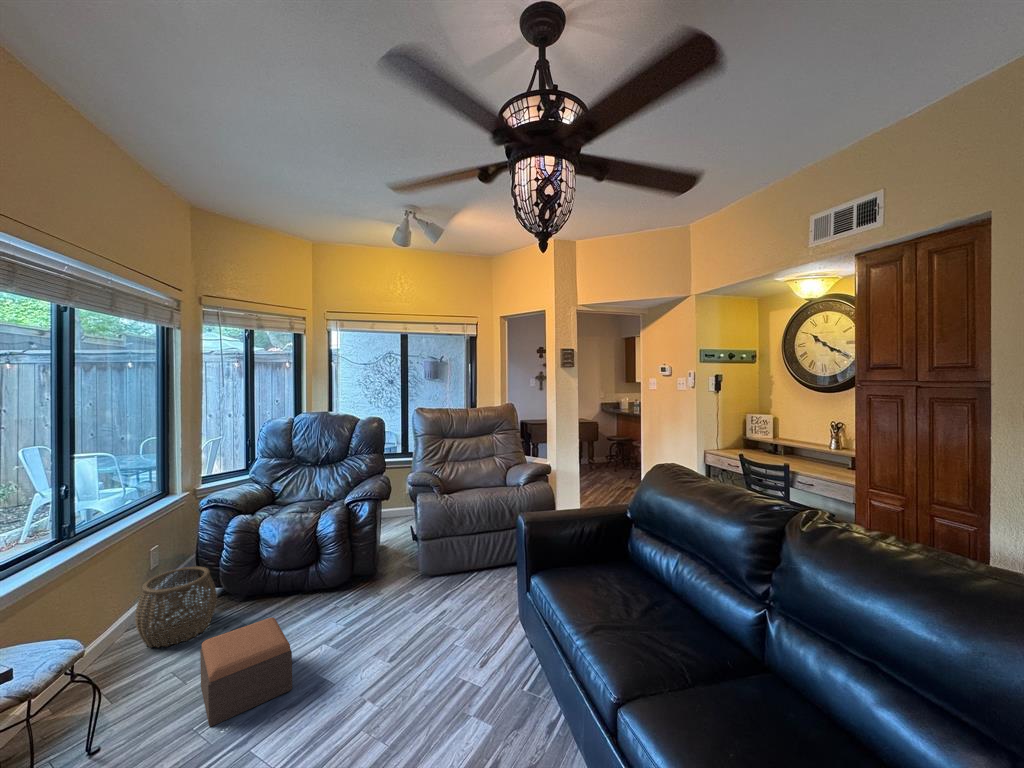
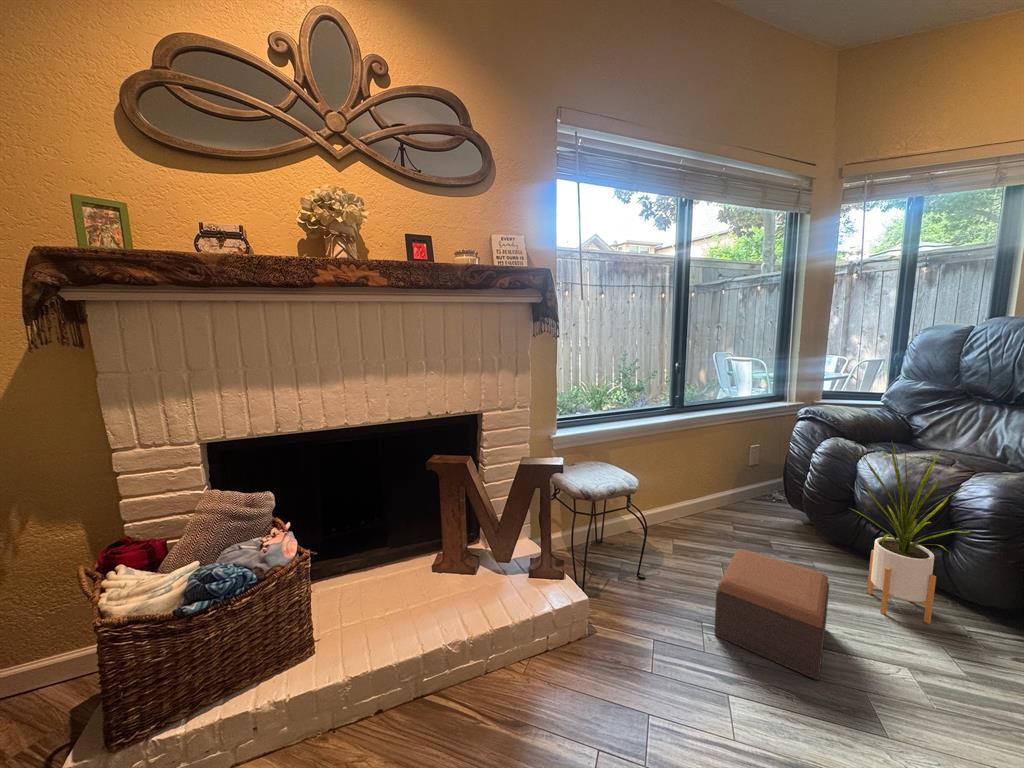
house plant: none [267,502,334,626] -> present [849,443,977,624]
woven basket: present [135,566,217,647] -> none [714,470,793,546]

